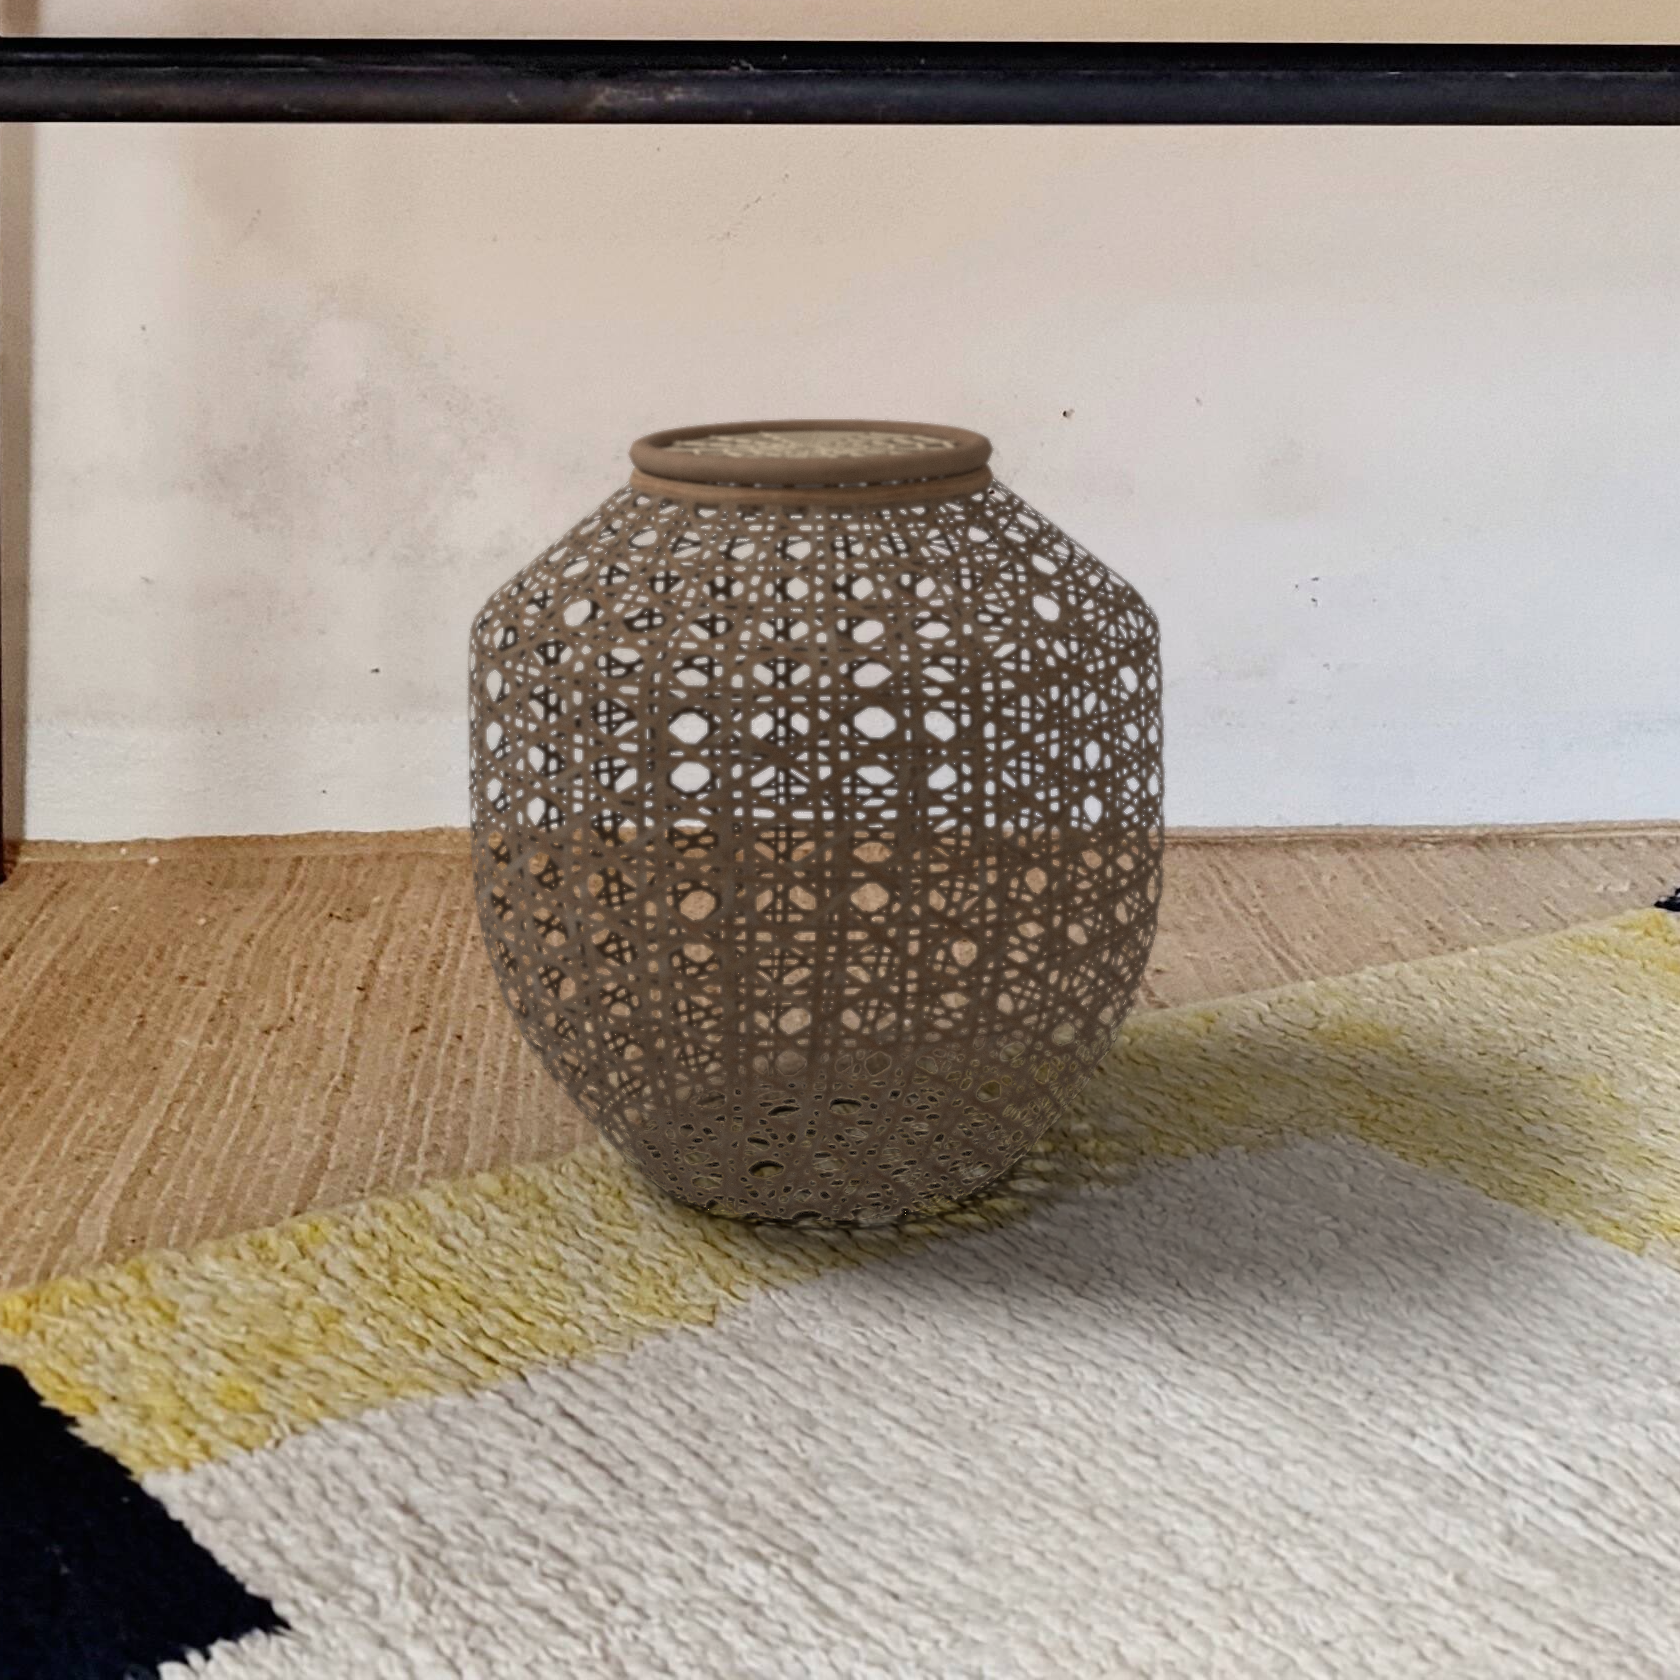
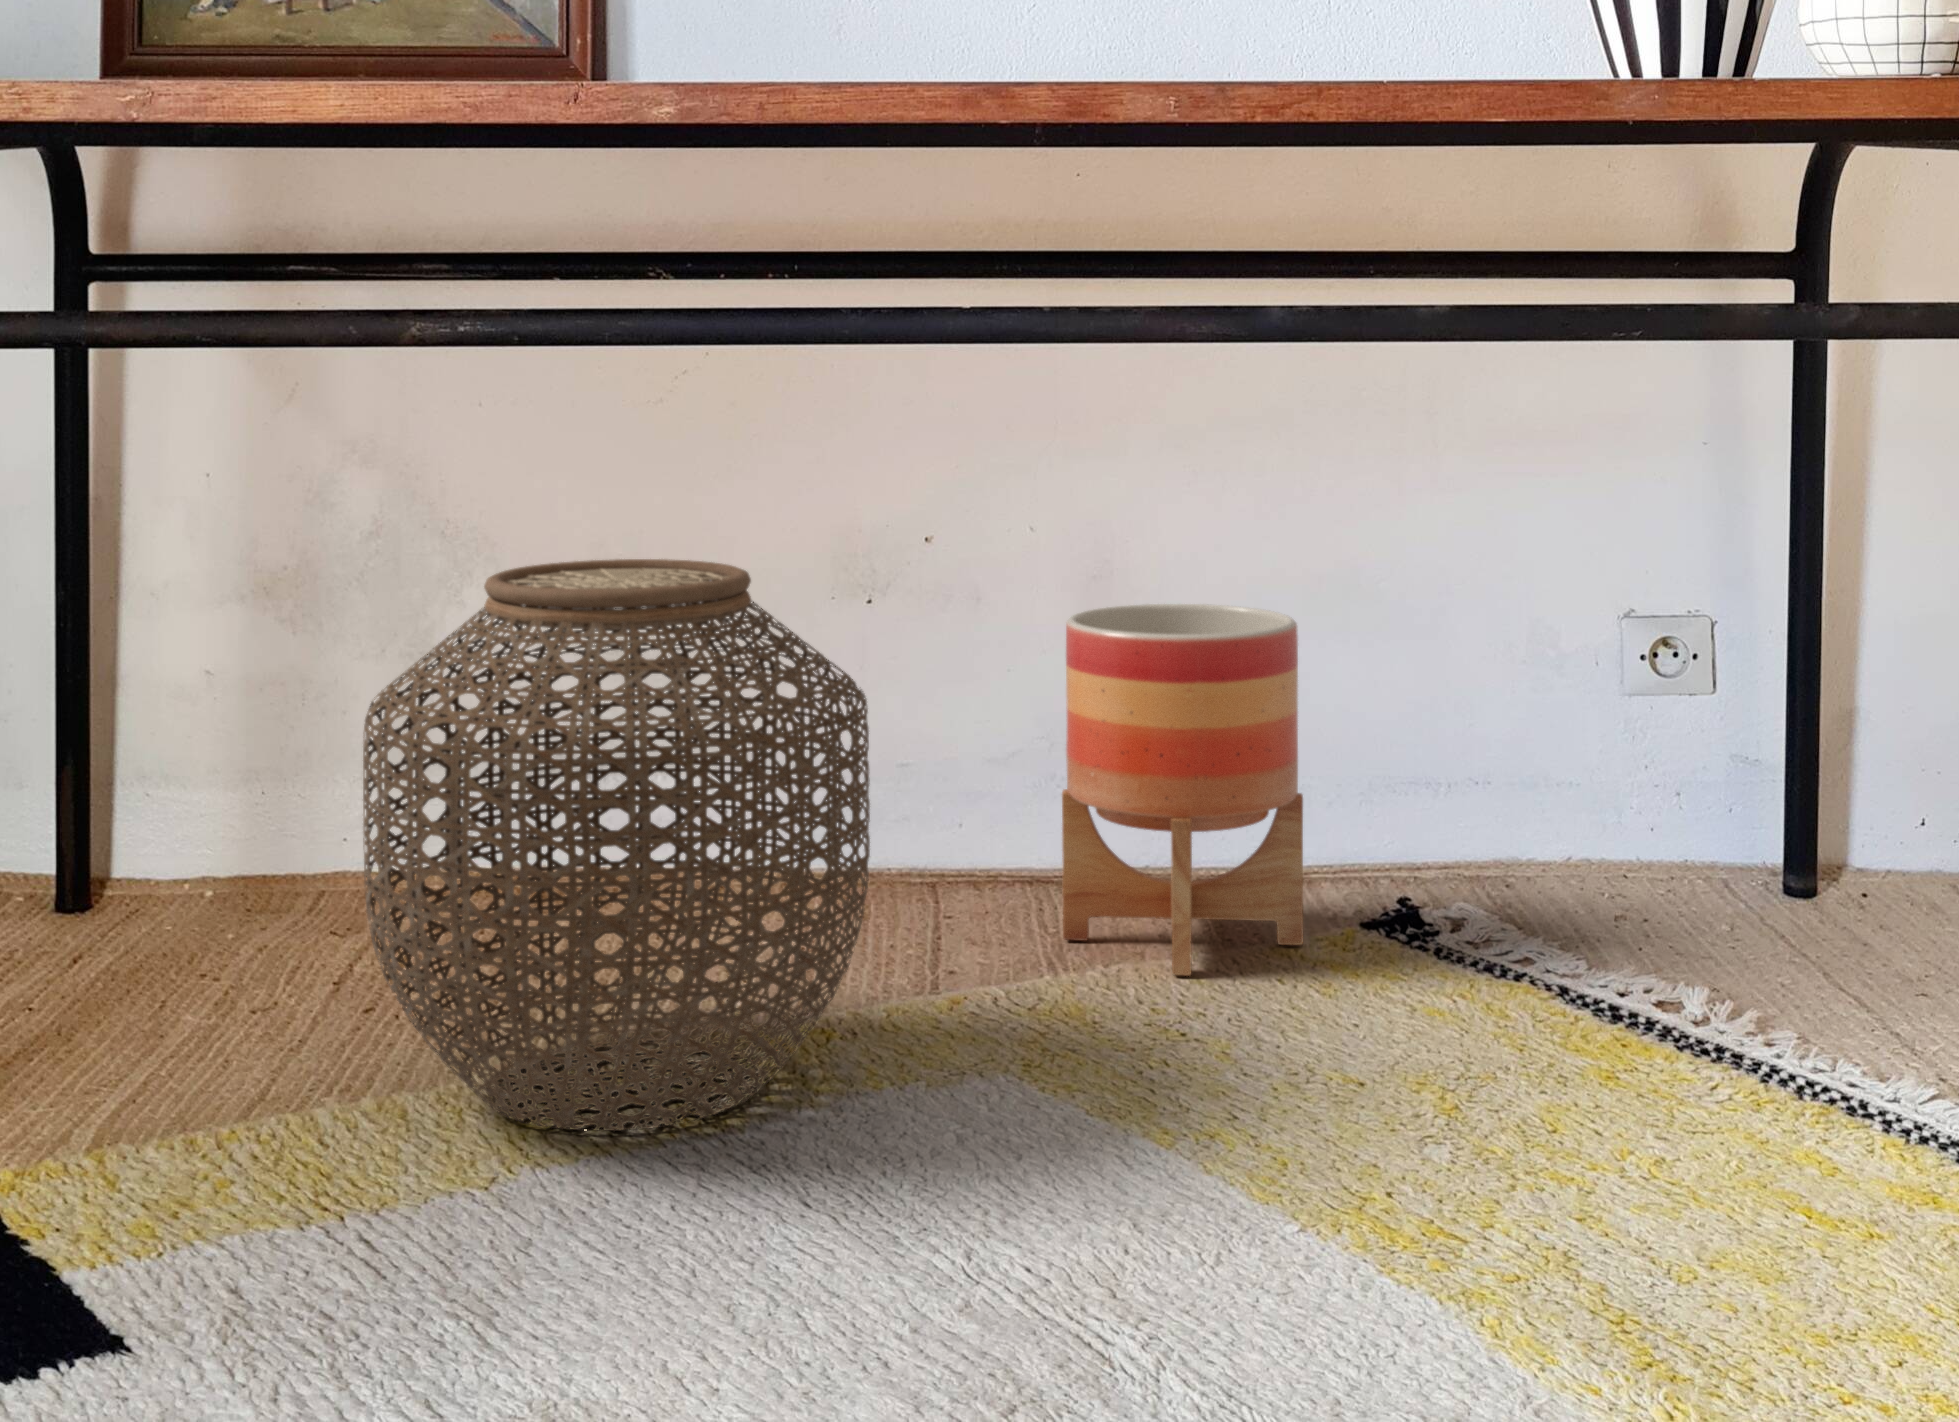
planter: none [1294,476,1619,971] -> present [1062,604,1303,976]

